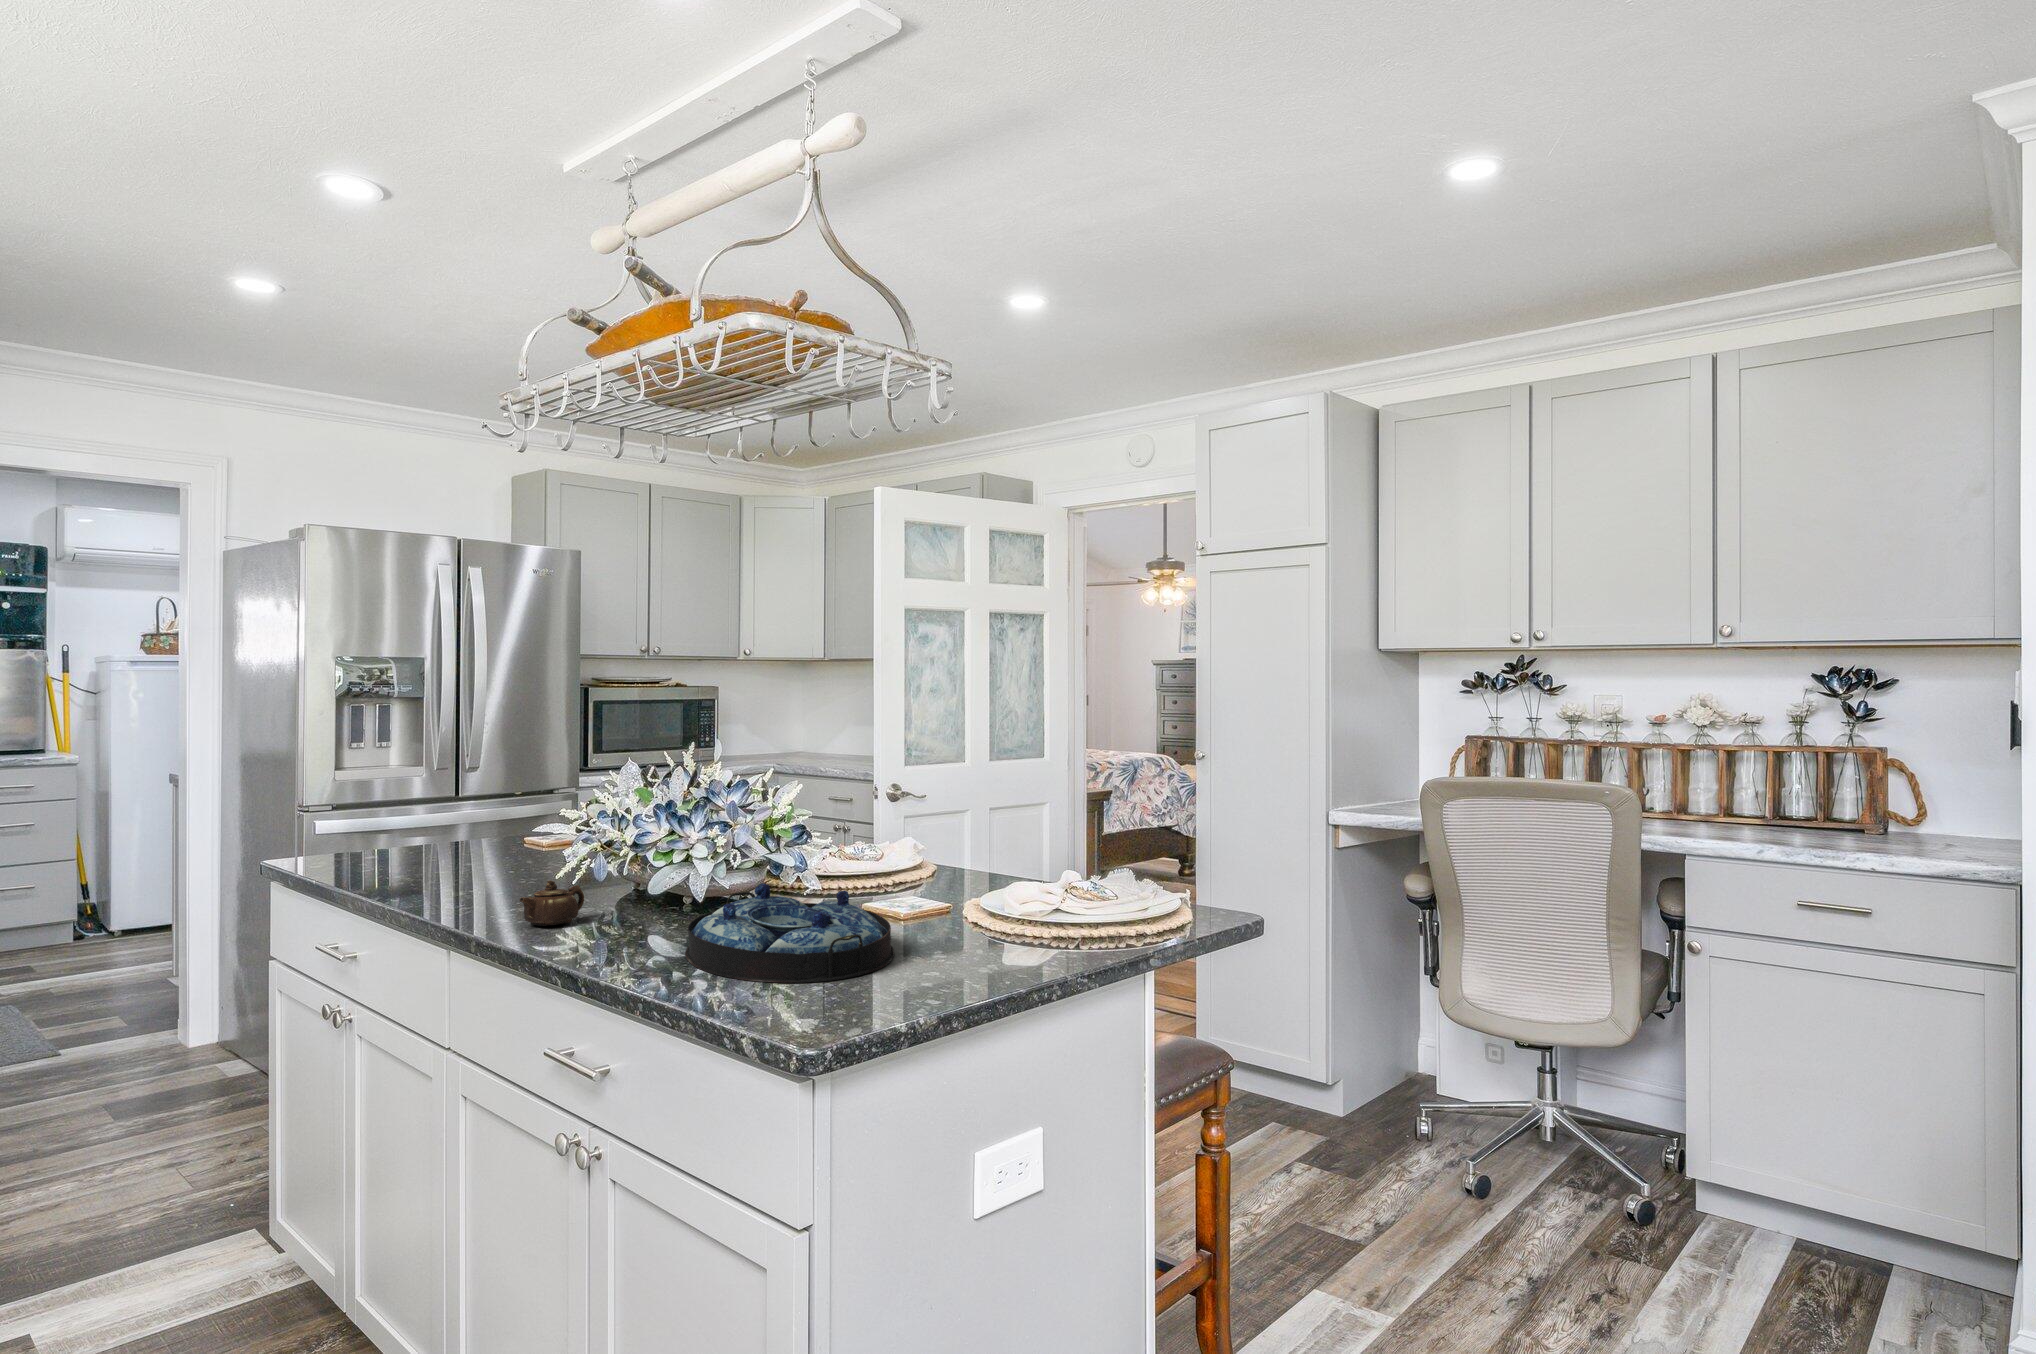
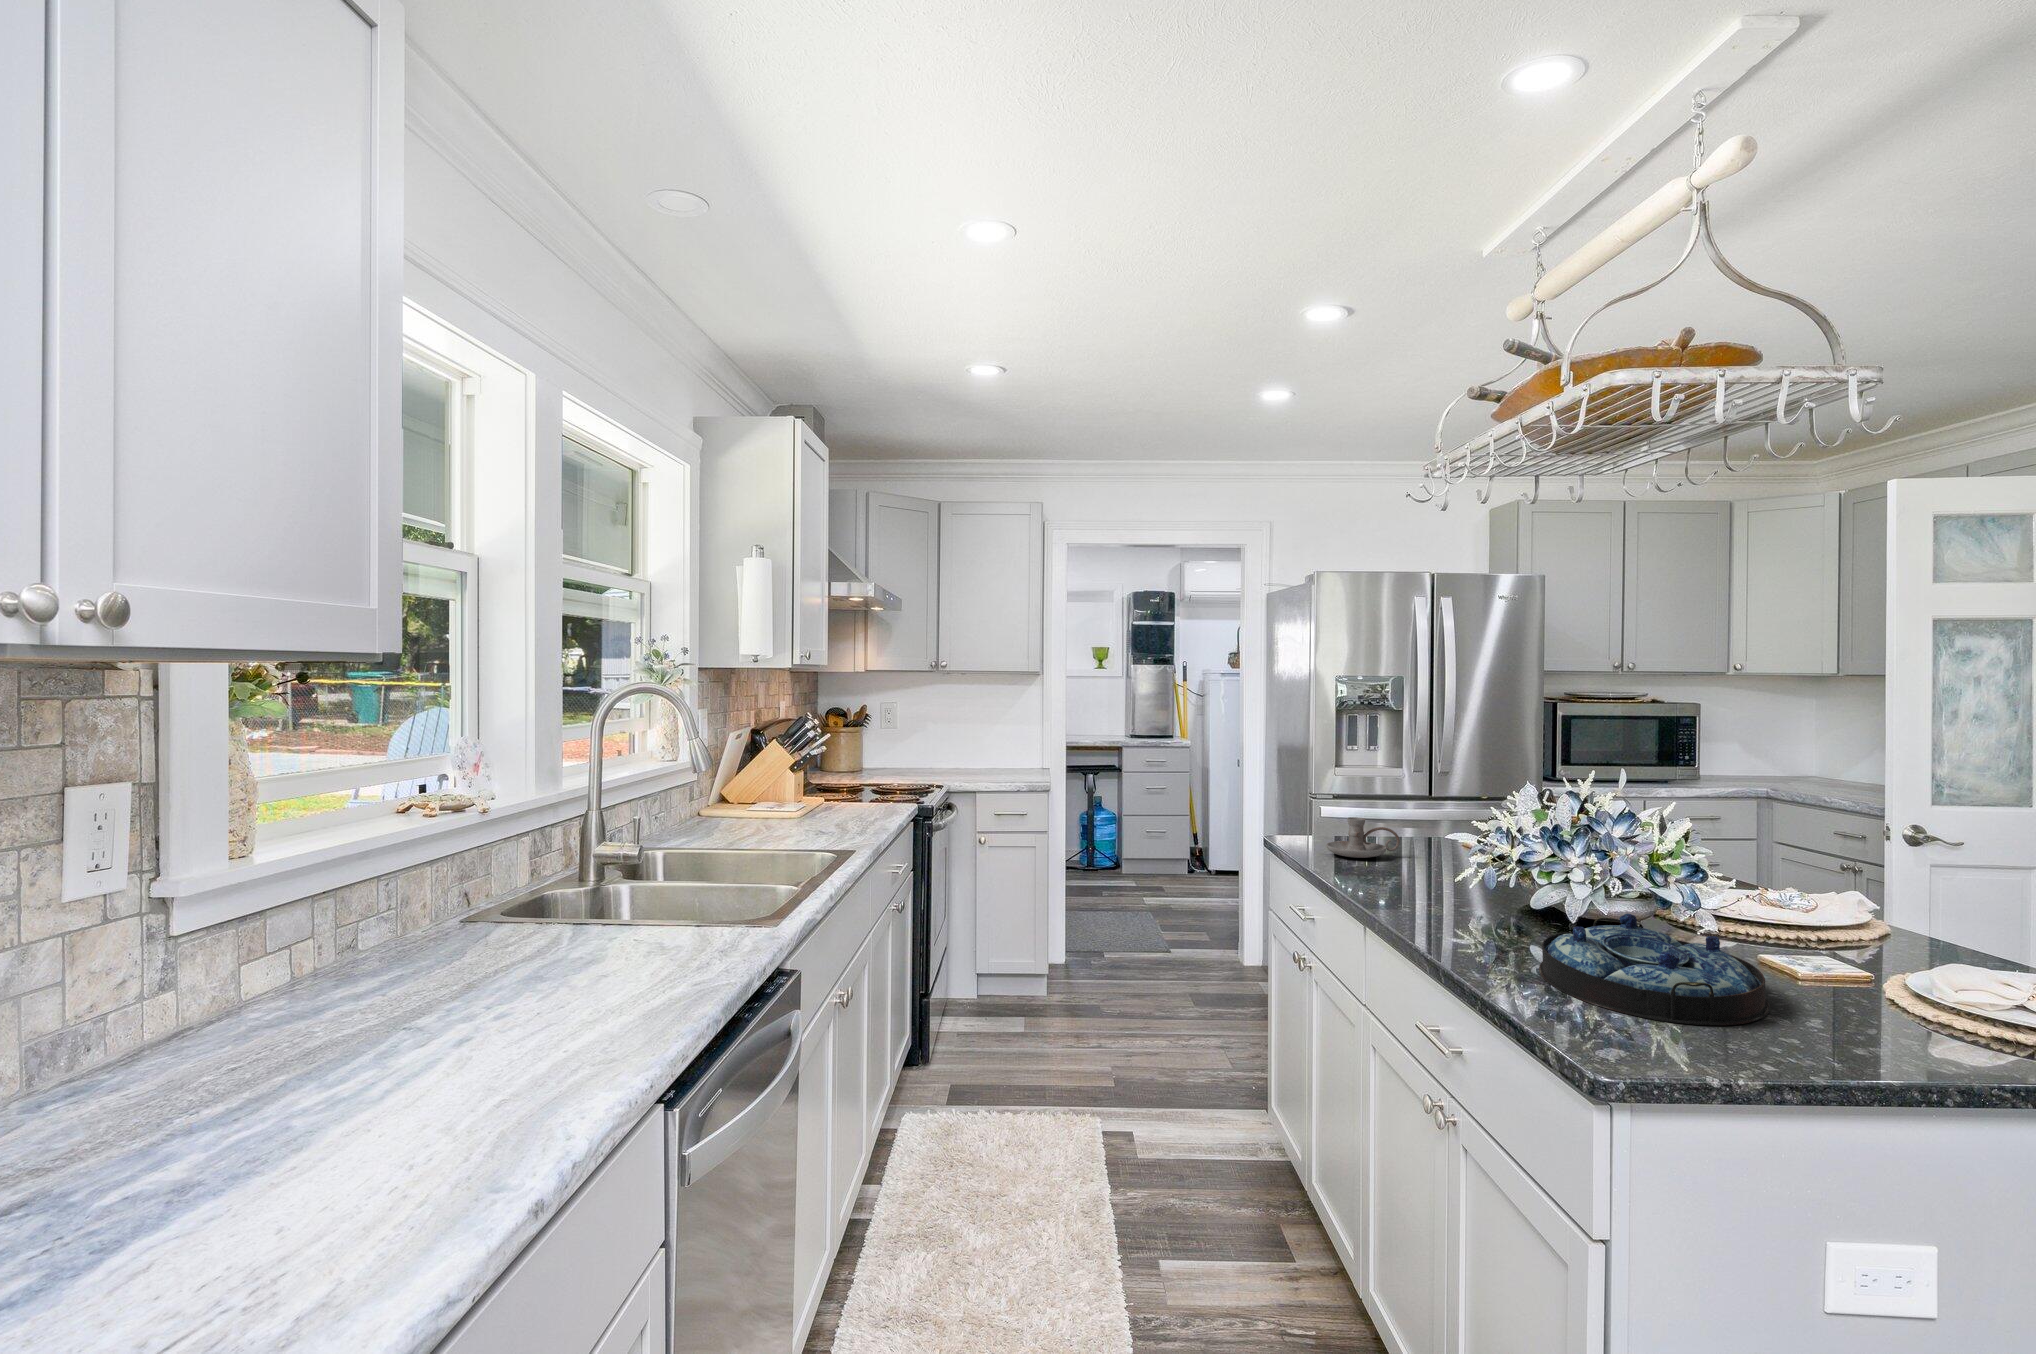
candle holder: none [366,826,465,878] -> present [1326,817,1400,858]
teapot: present [520,880,584,926] -> none [1413,878,1471,916]

